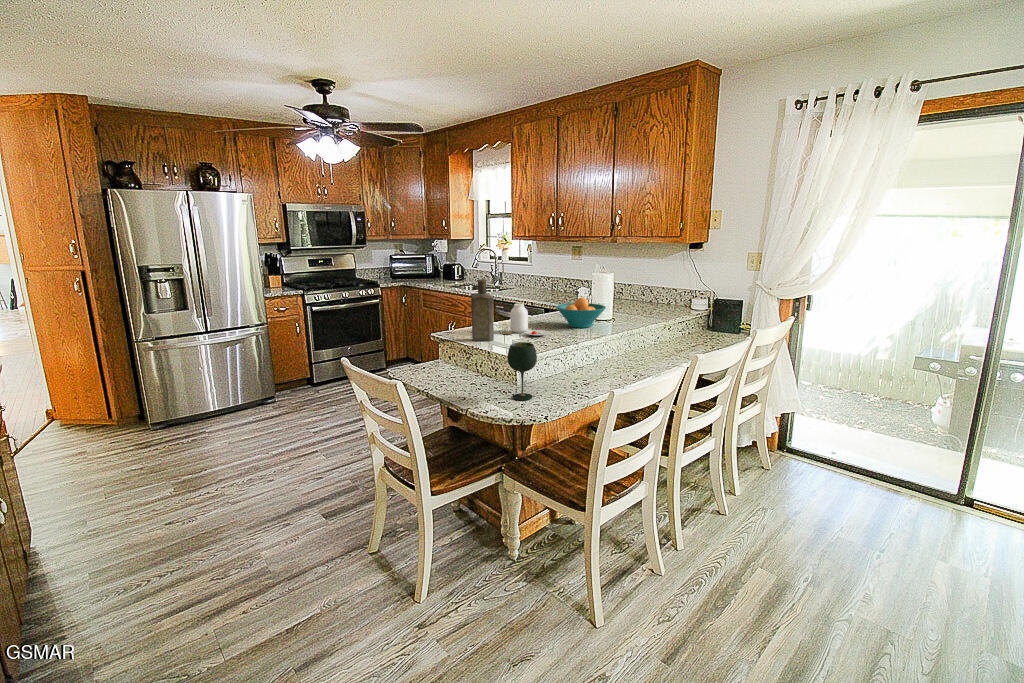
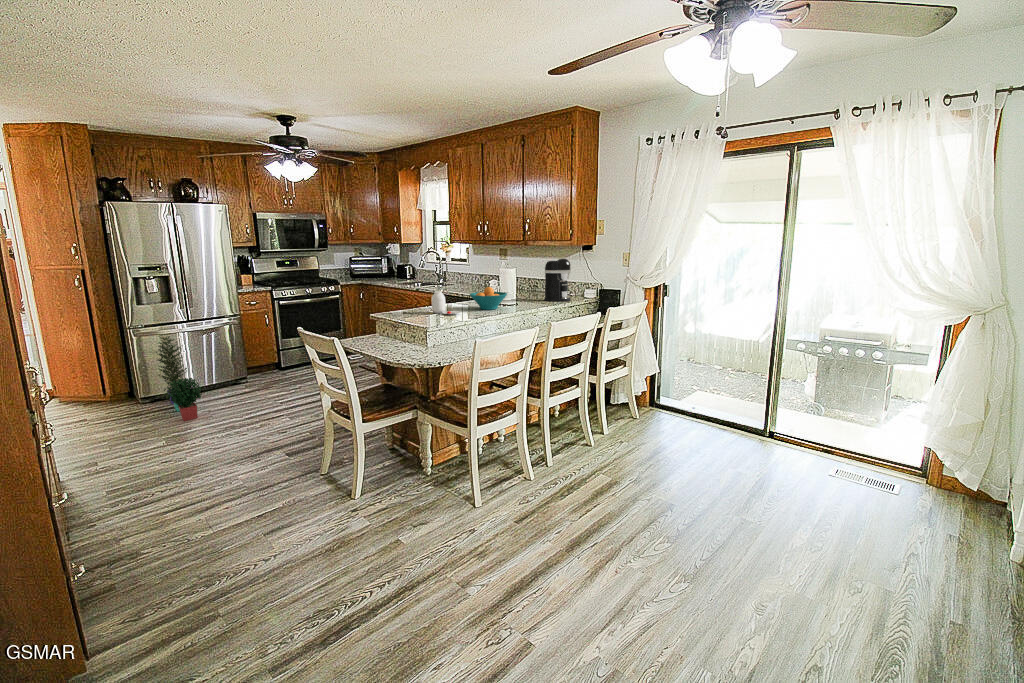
coffee maker: none [641,260,678,315] -> present [544,259,571,302]
bottle: present [471,279,494,341] -> none [398,272,417,318]
wine glass: present [508,342,537,400] -> none [417,314,438,355]
potted plant: none [165,350,221,458] -> present [156,336,202,421]

